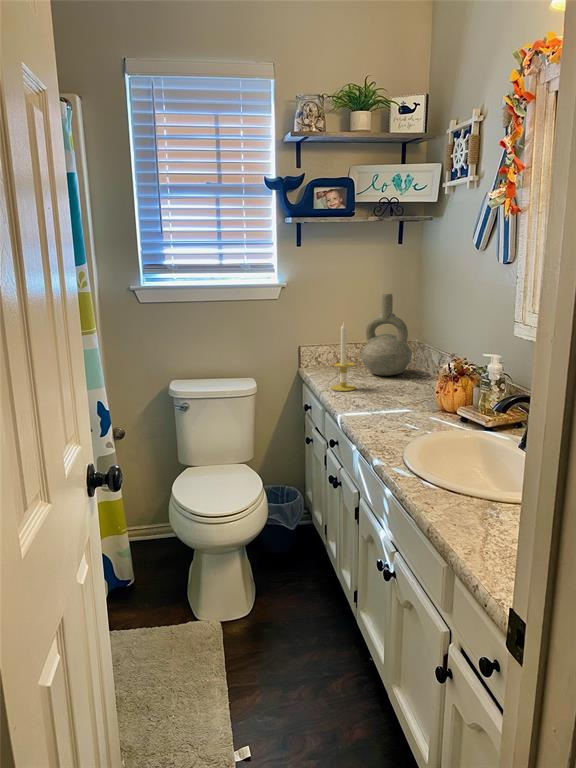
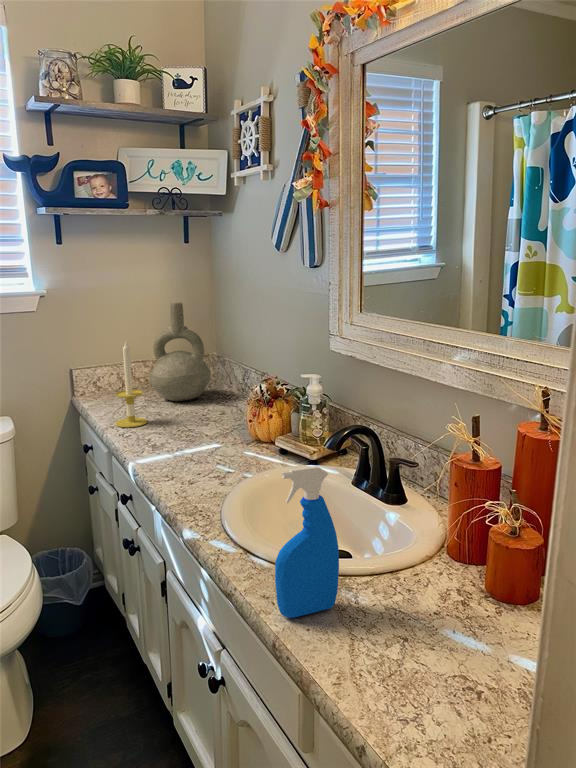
spray bottle: none [434,408,485,520] -> present [275,466,339,618]

